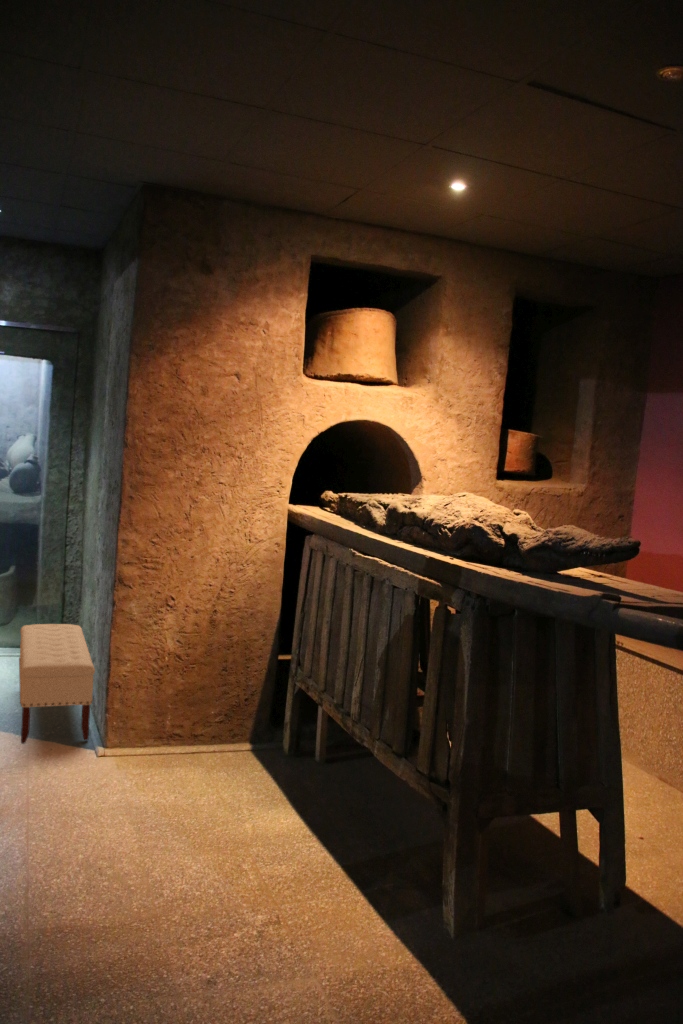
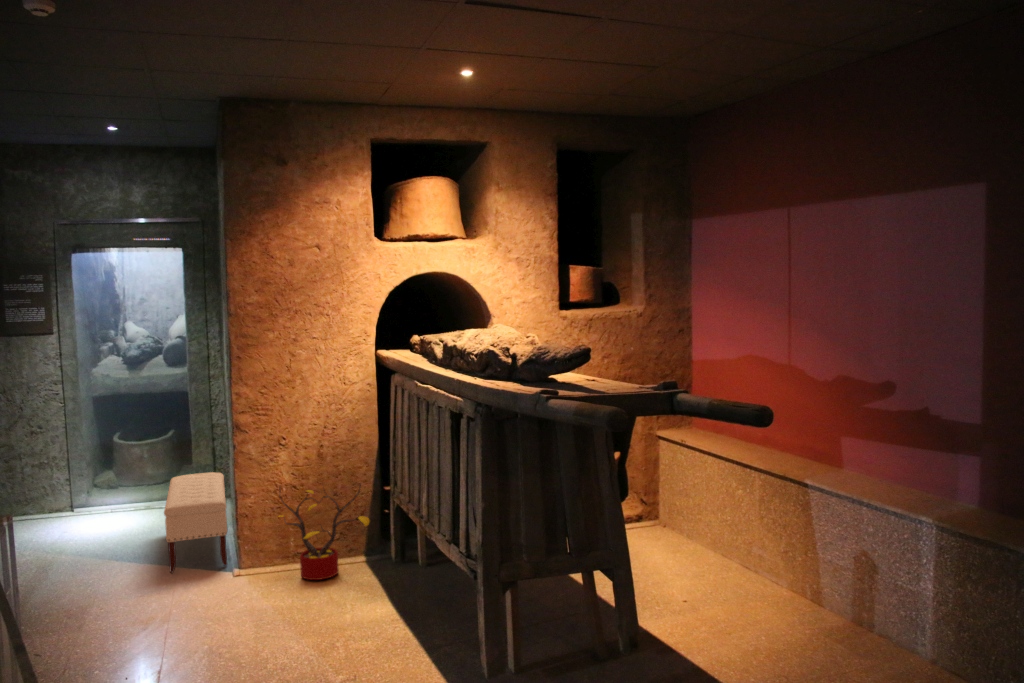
decorative plant: none [153,654,269,772] -> present [279,487,370,580]

